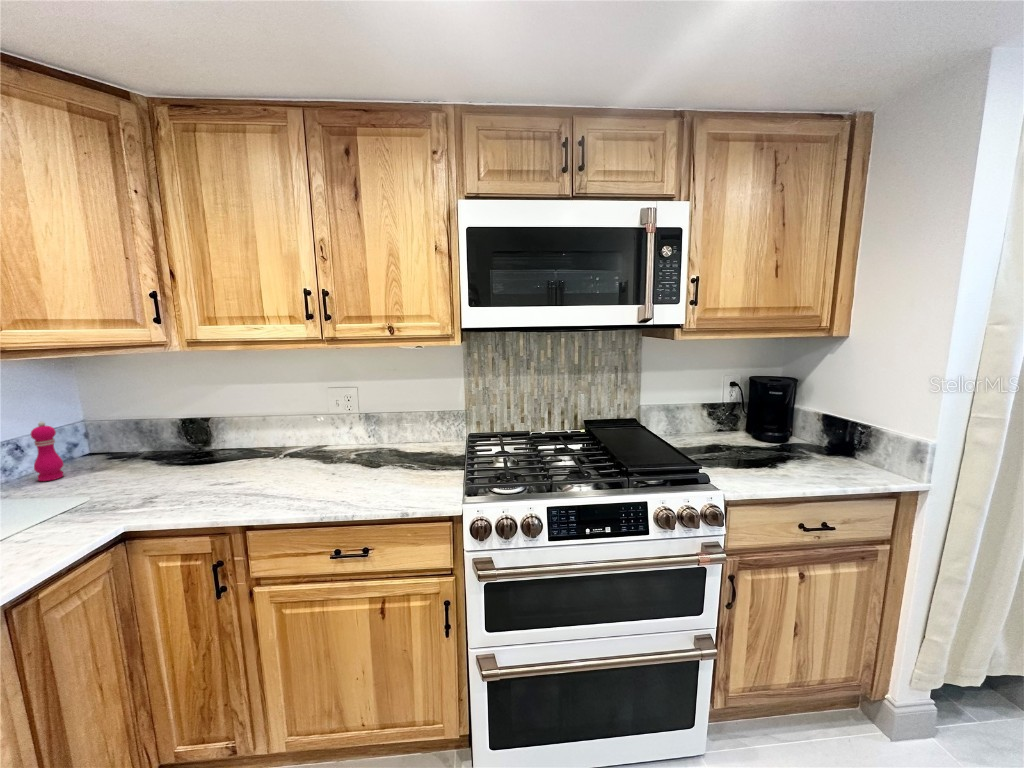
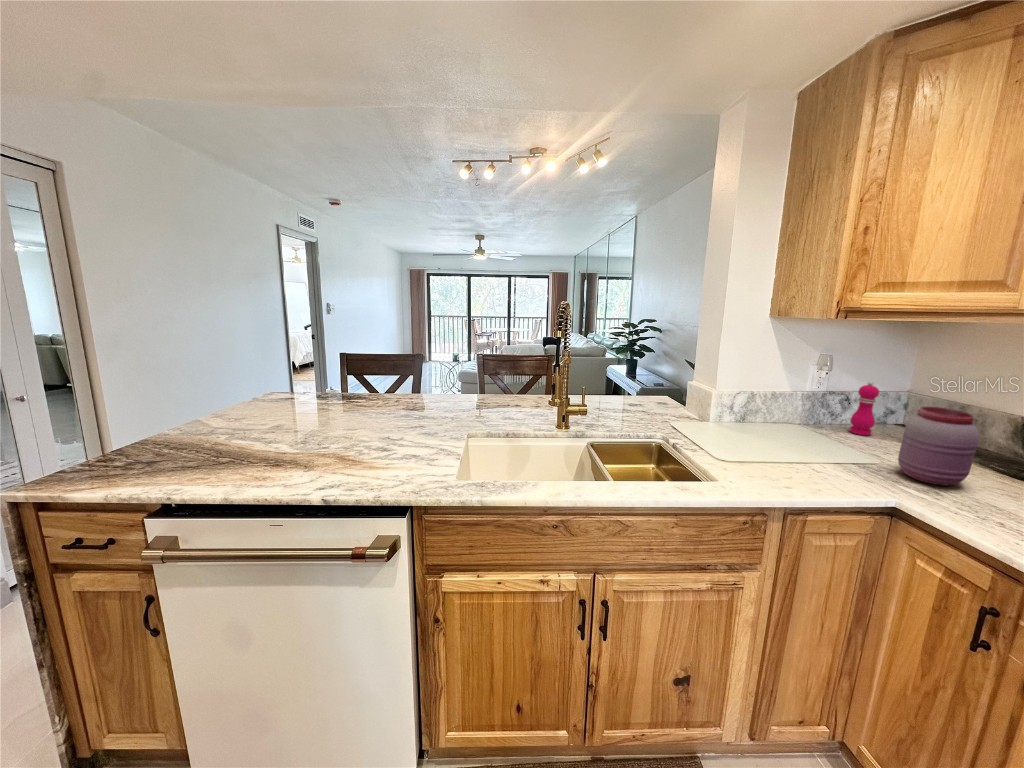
jar: none [99,427,165,499] -> present [898,407,979,486]

